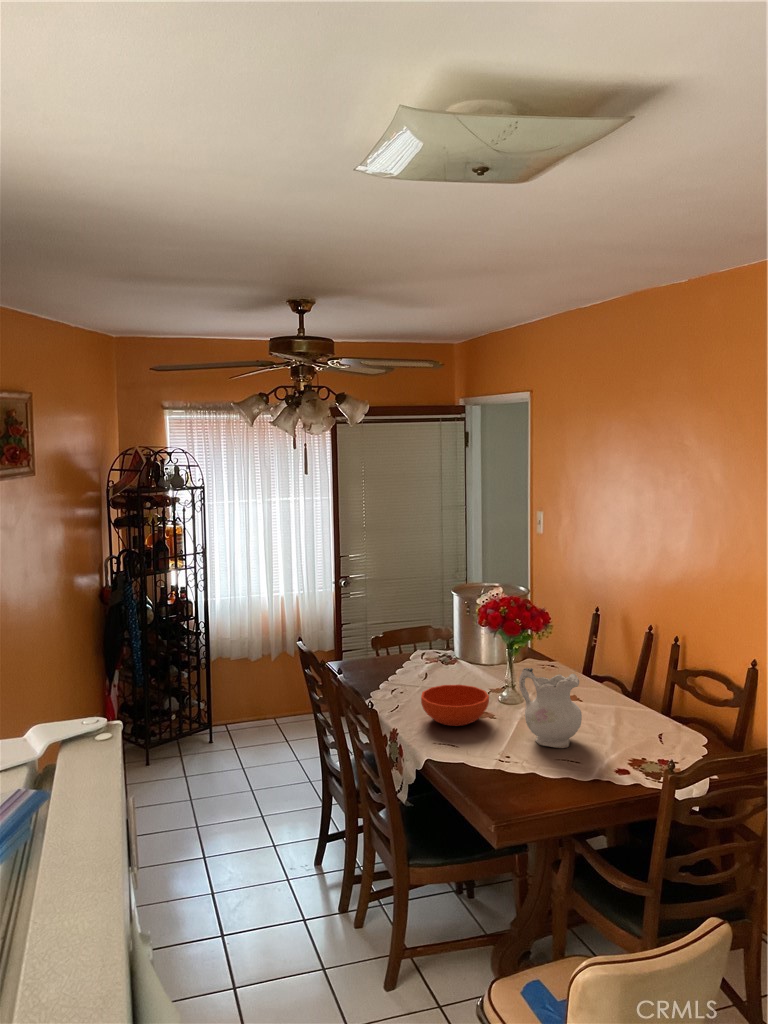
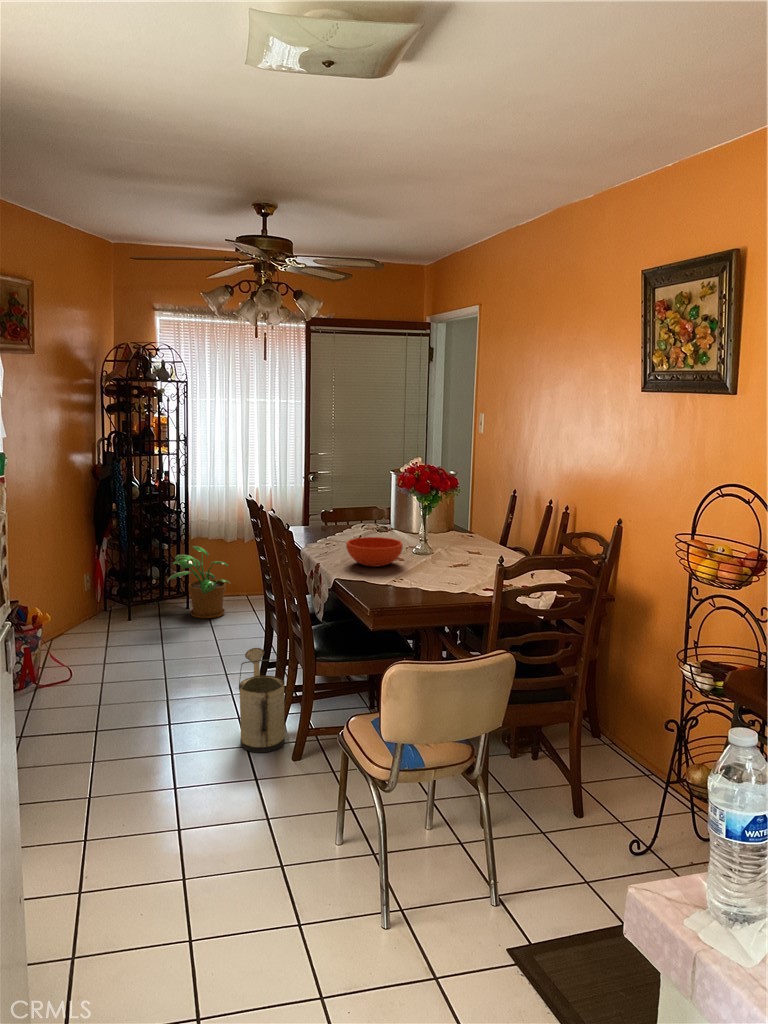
ceramic pitcher: present [519,668,582,748] -> none [424,517,471,581]
potted plant: none [187,669,259,756] -> present [167,546,230,618]
watering can: none [300,828,358,974] -> present [239,648,285,752]

